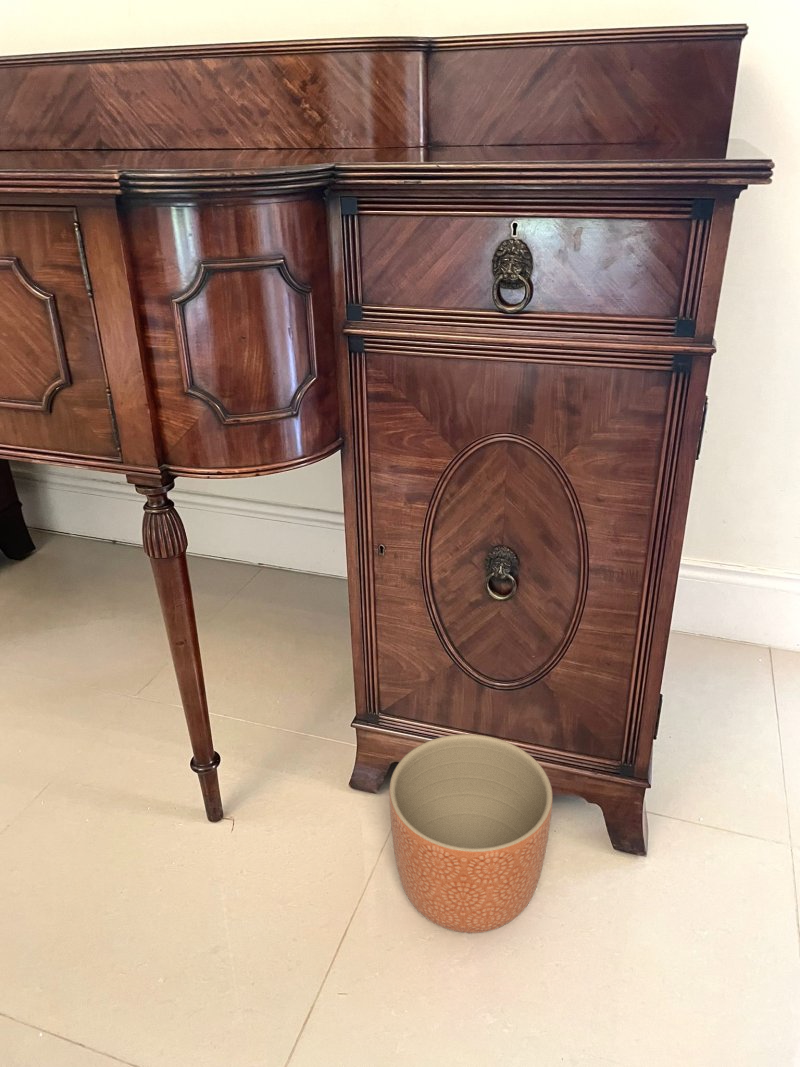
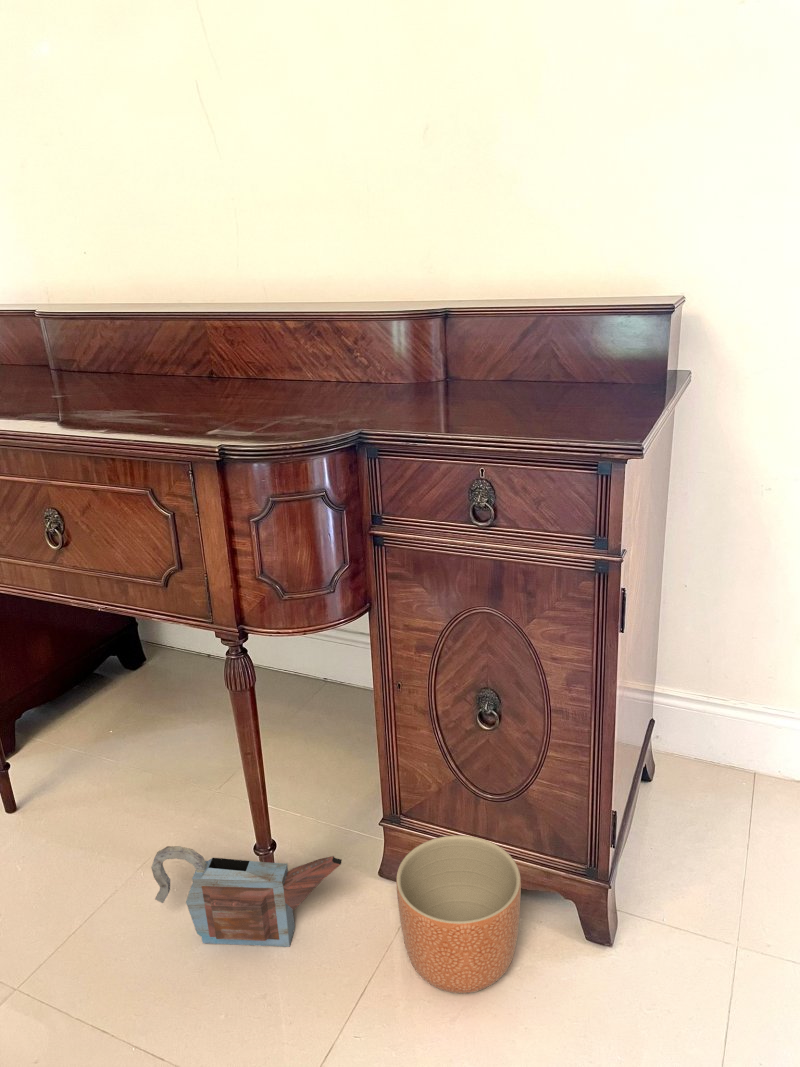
watering can: none [51,770,312,890] -> present [151,846,342,947]

